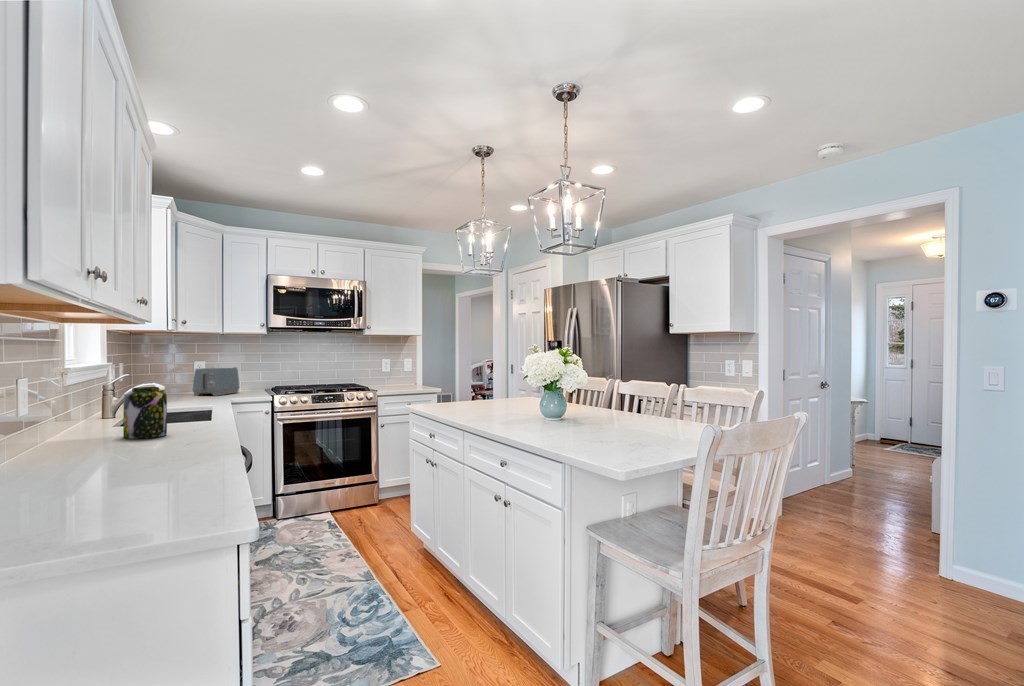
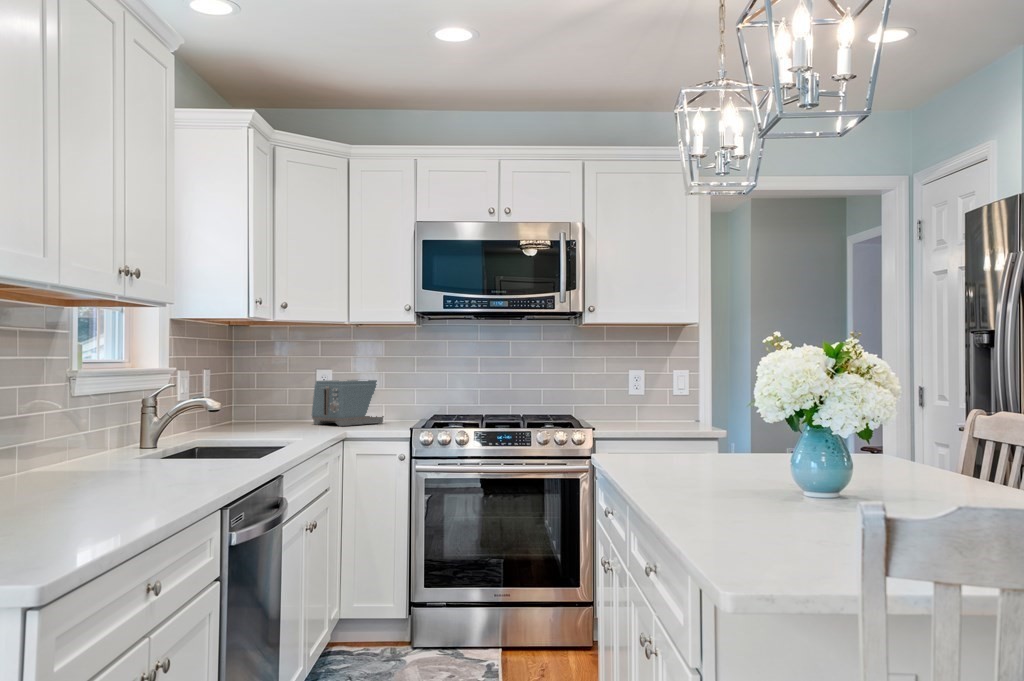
jar: present [123,387,167,439] -> none [73,400,131,480]

